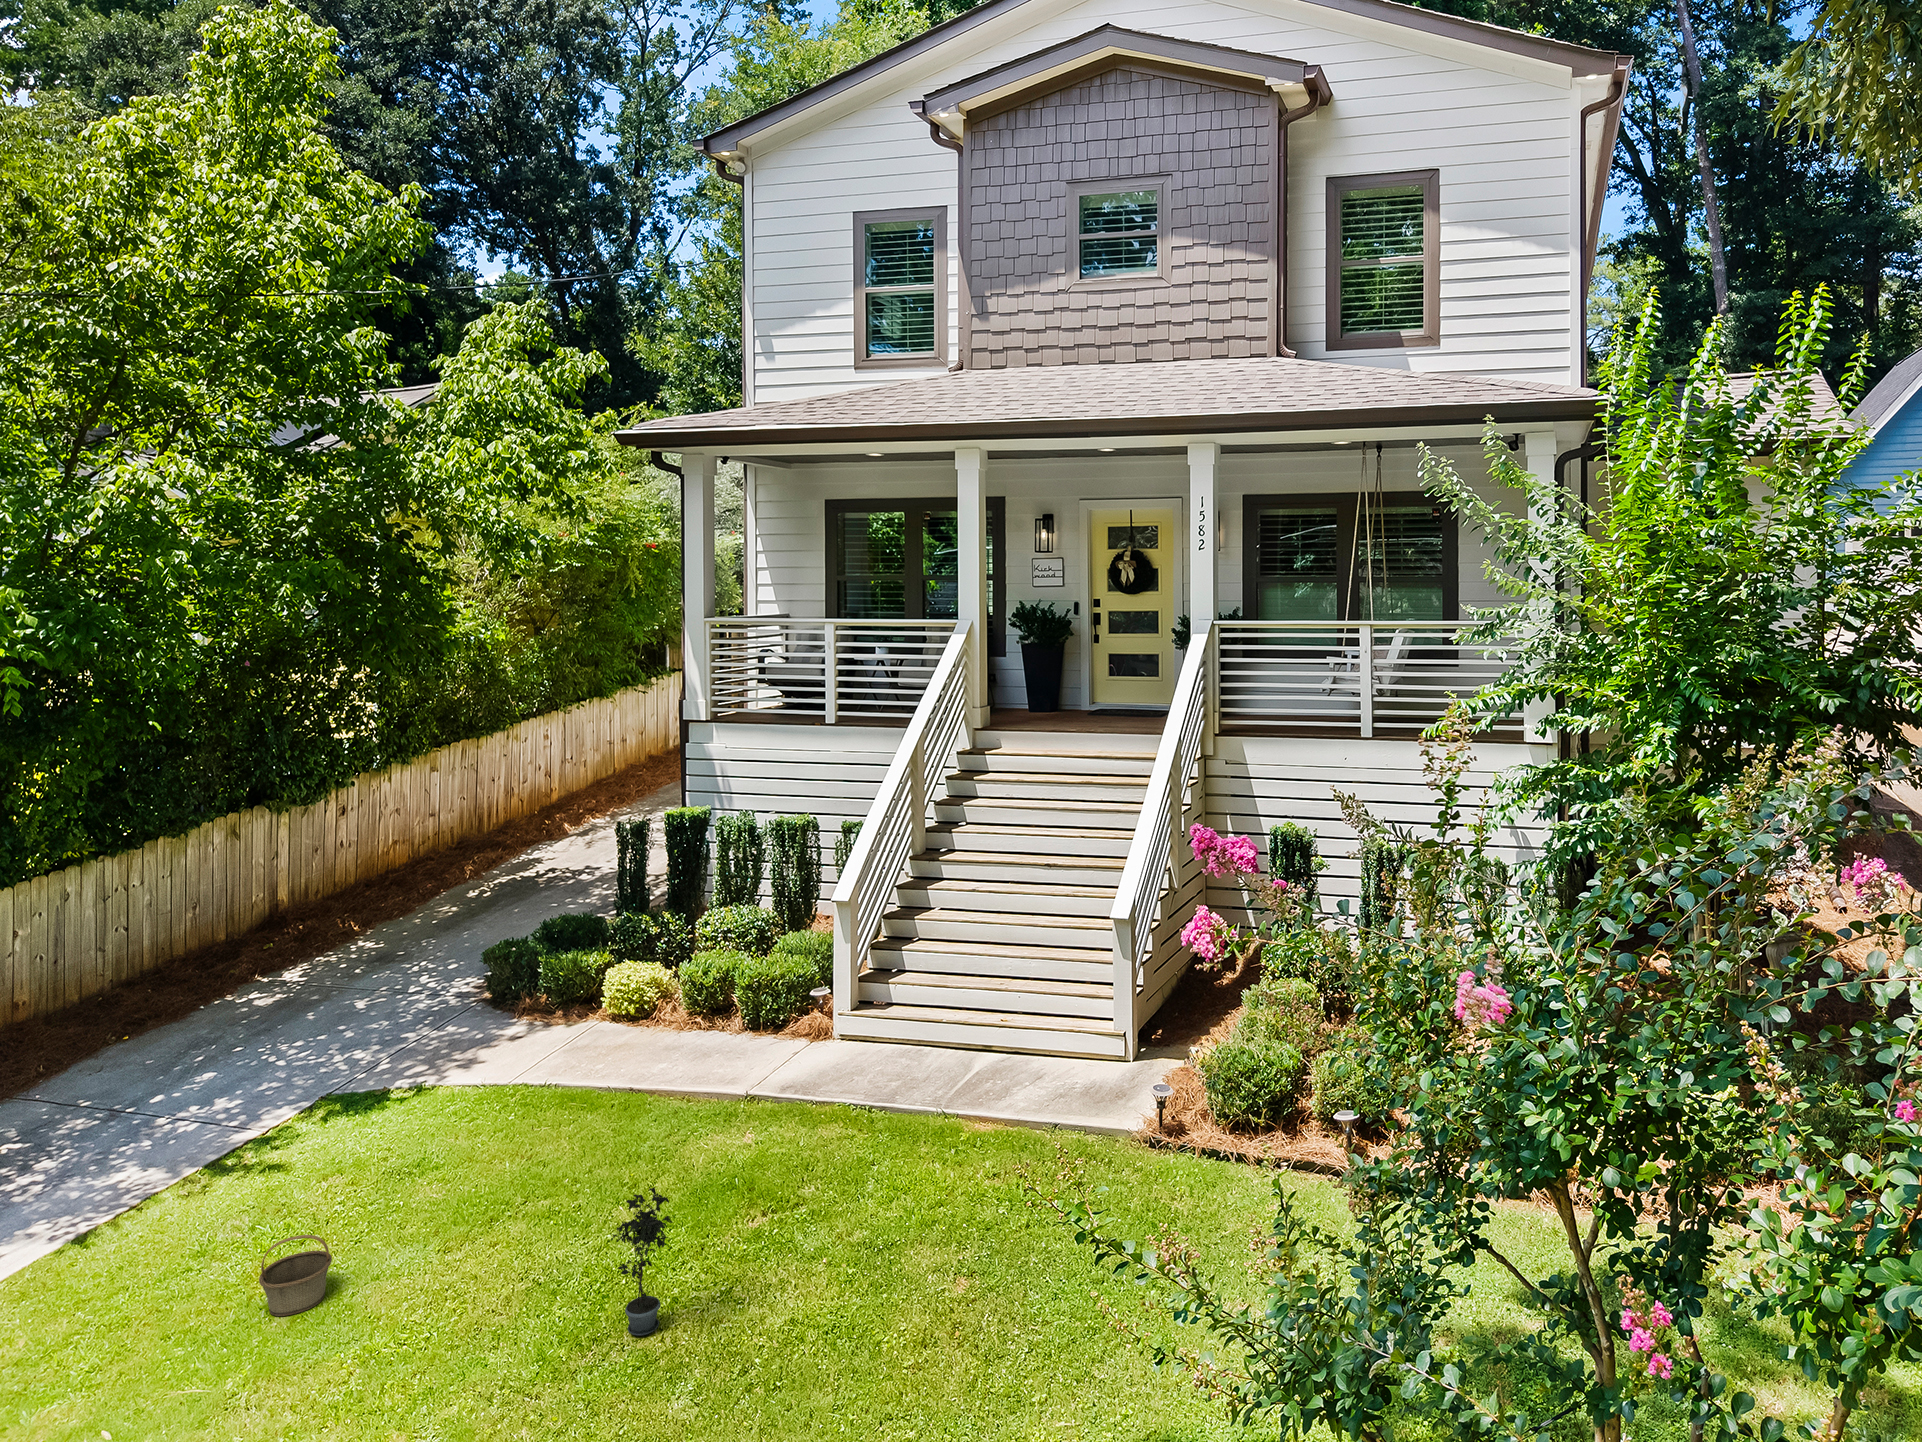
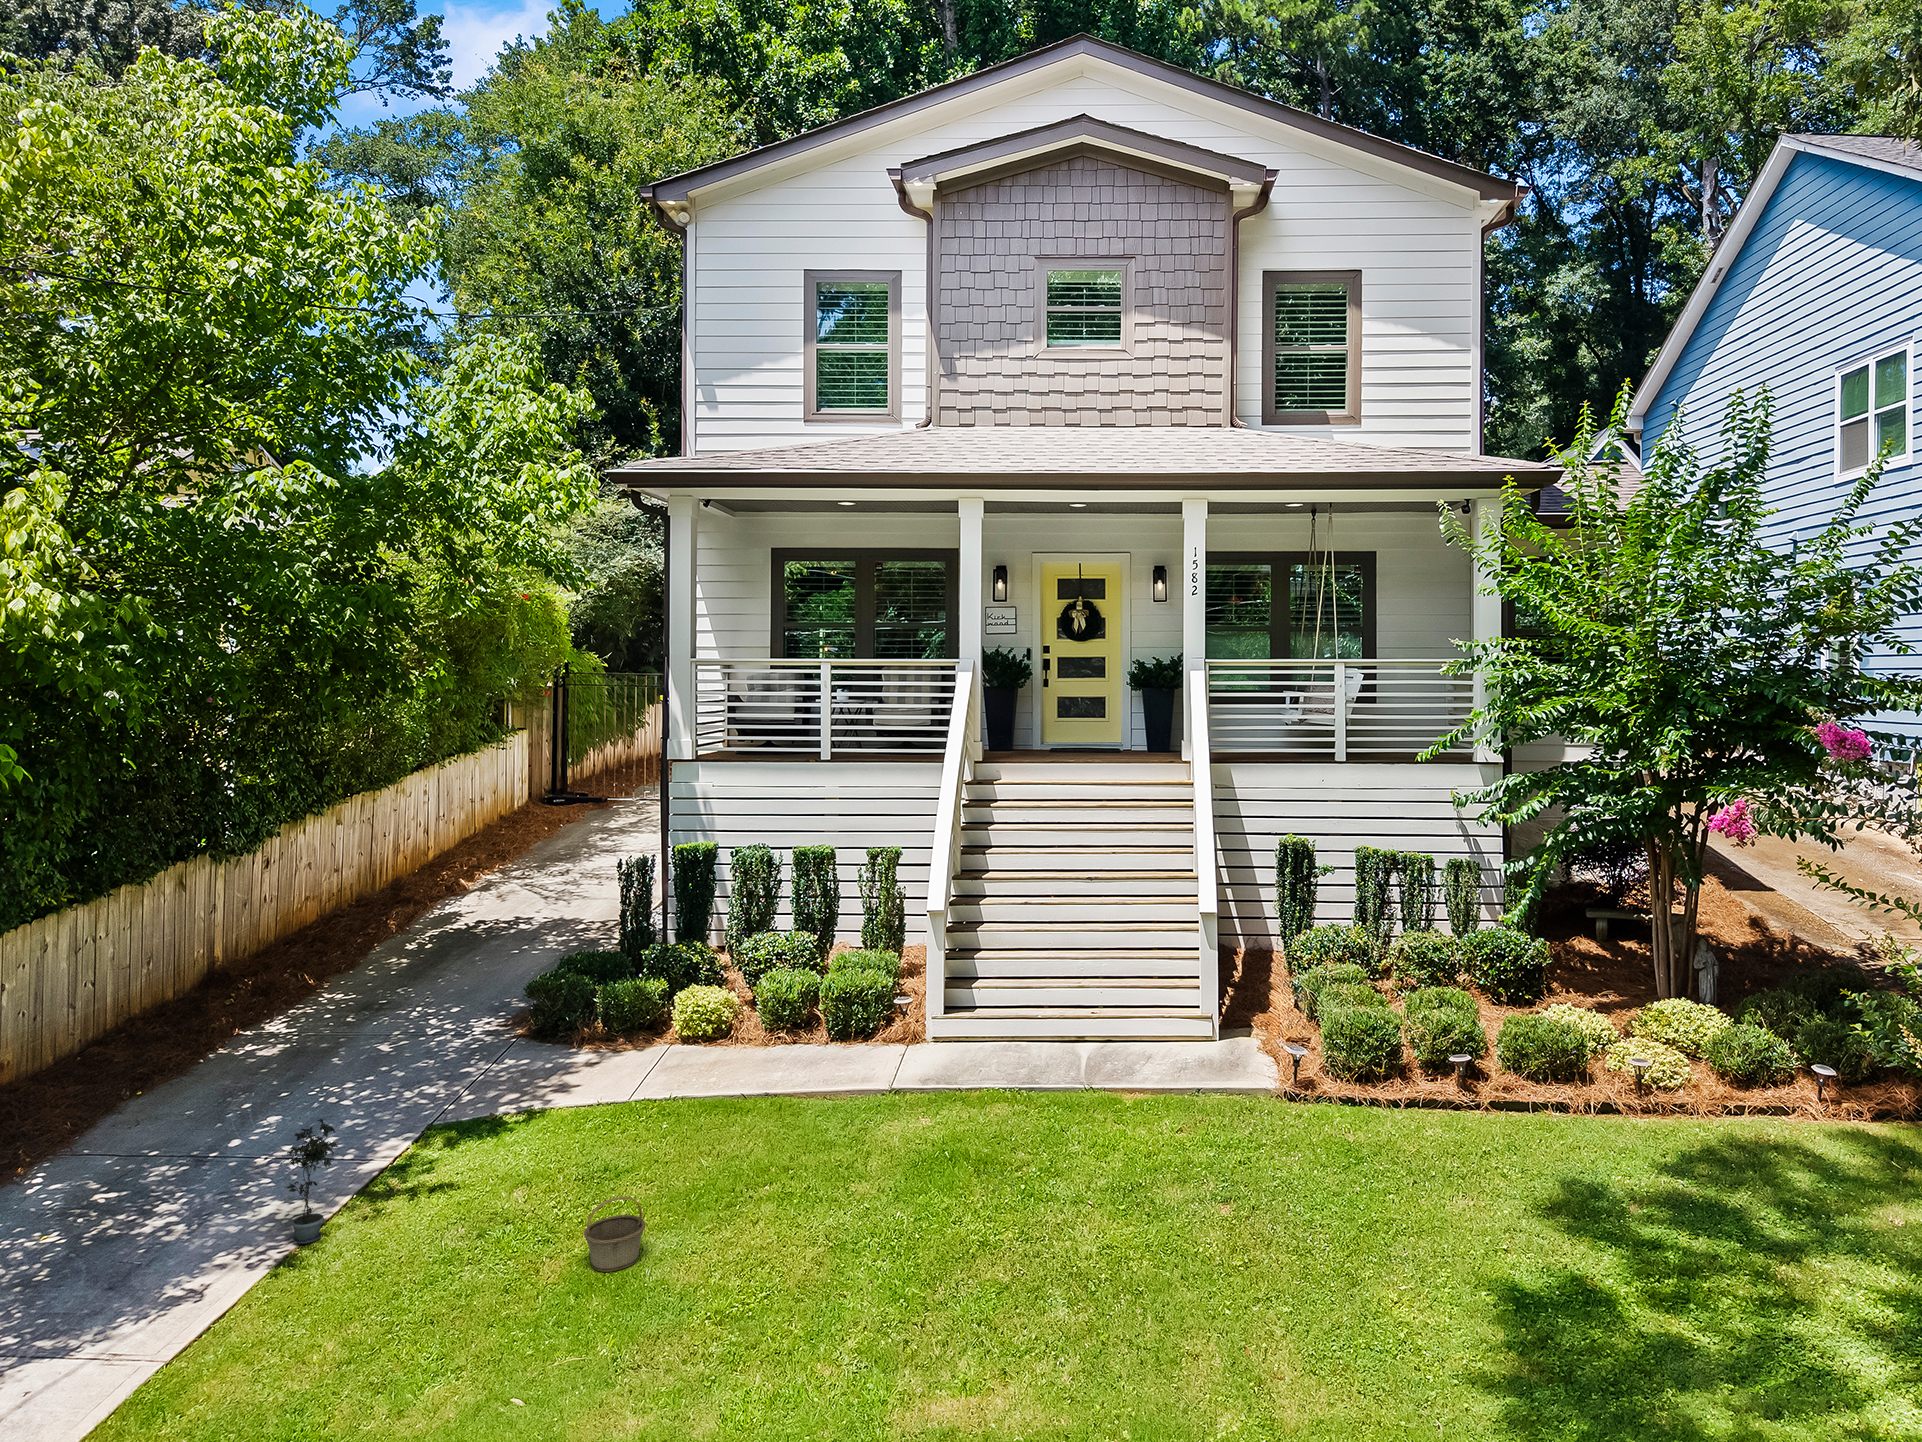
potted plant: present [611,1187,673,1336] -> present [281,1119,338,1244]

